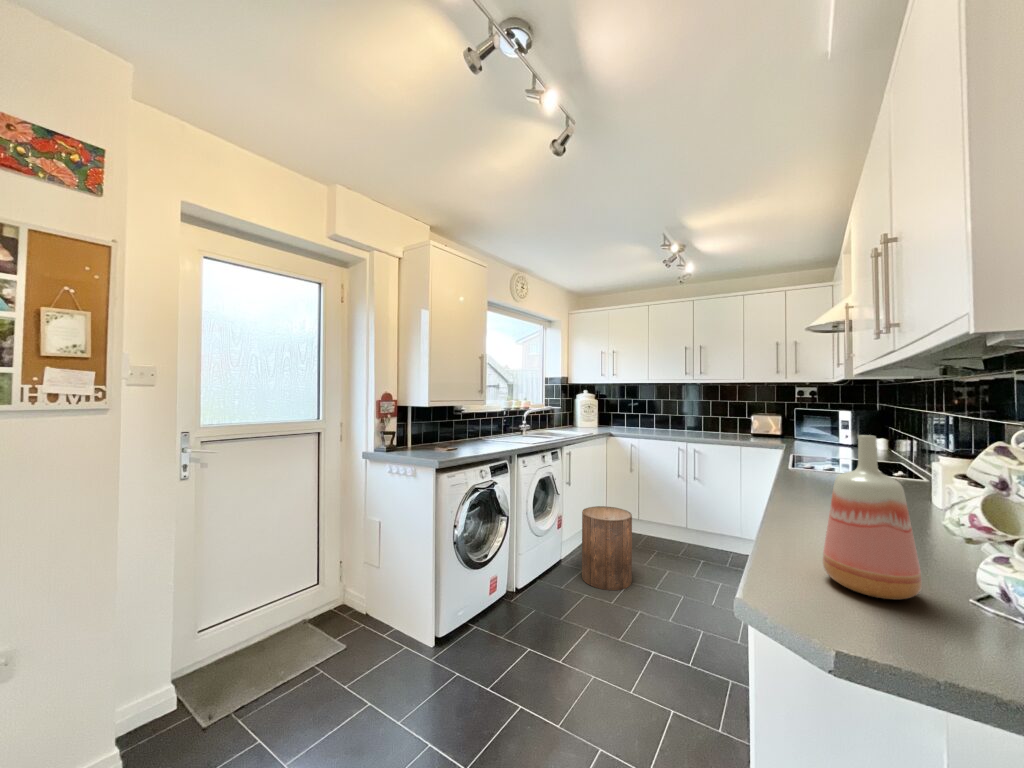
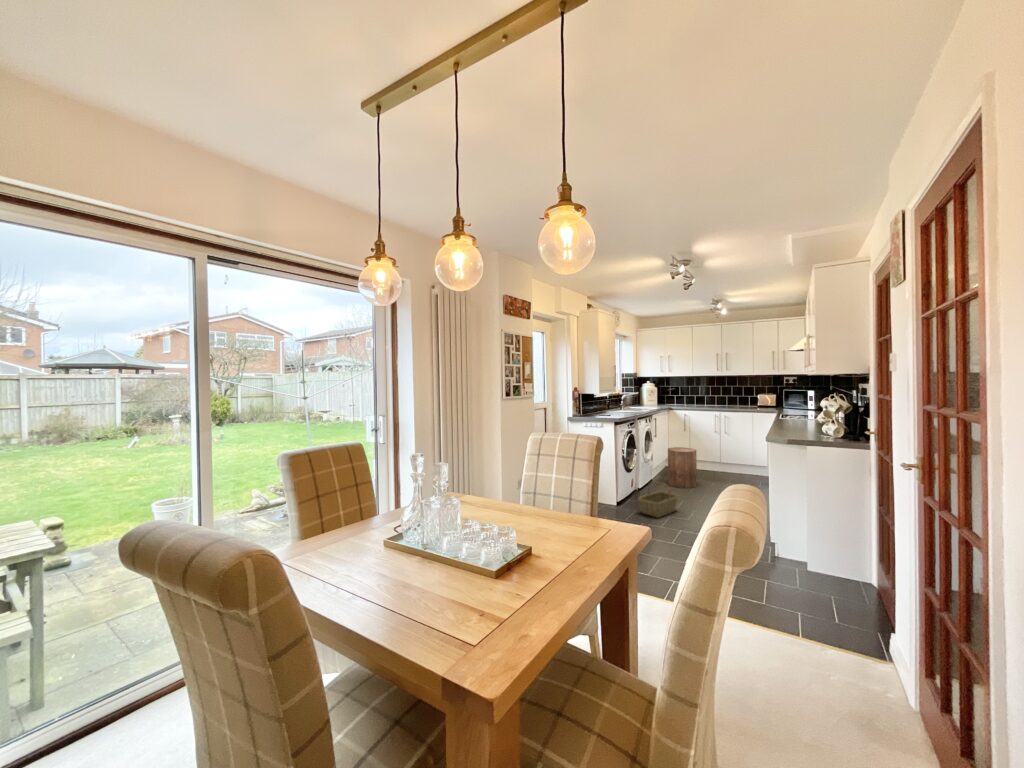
vase: present [823,435,922,600] -> none [787,398,809,436]
basket: none [451,610,552,717] -> present [639,485,679,517]

